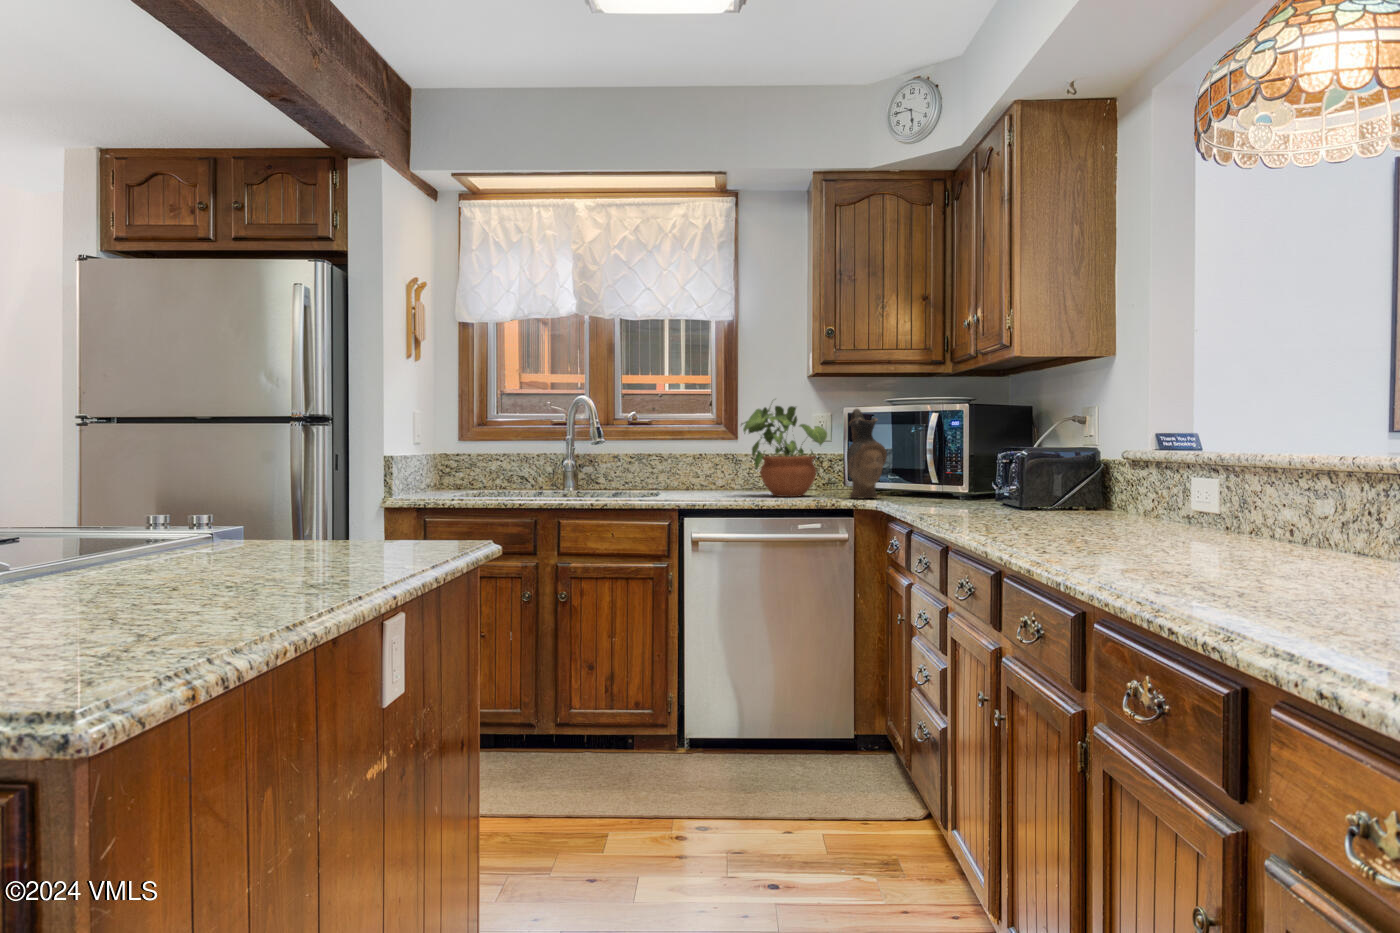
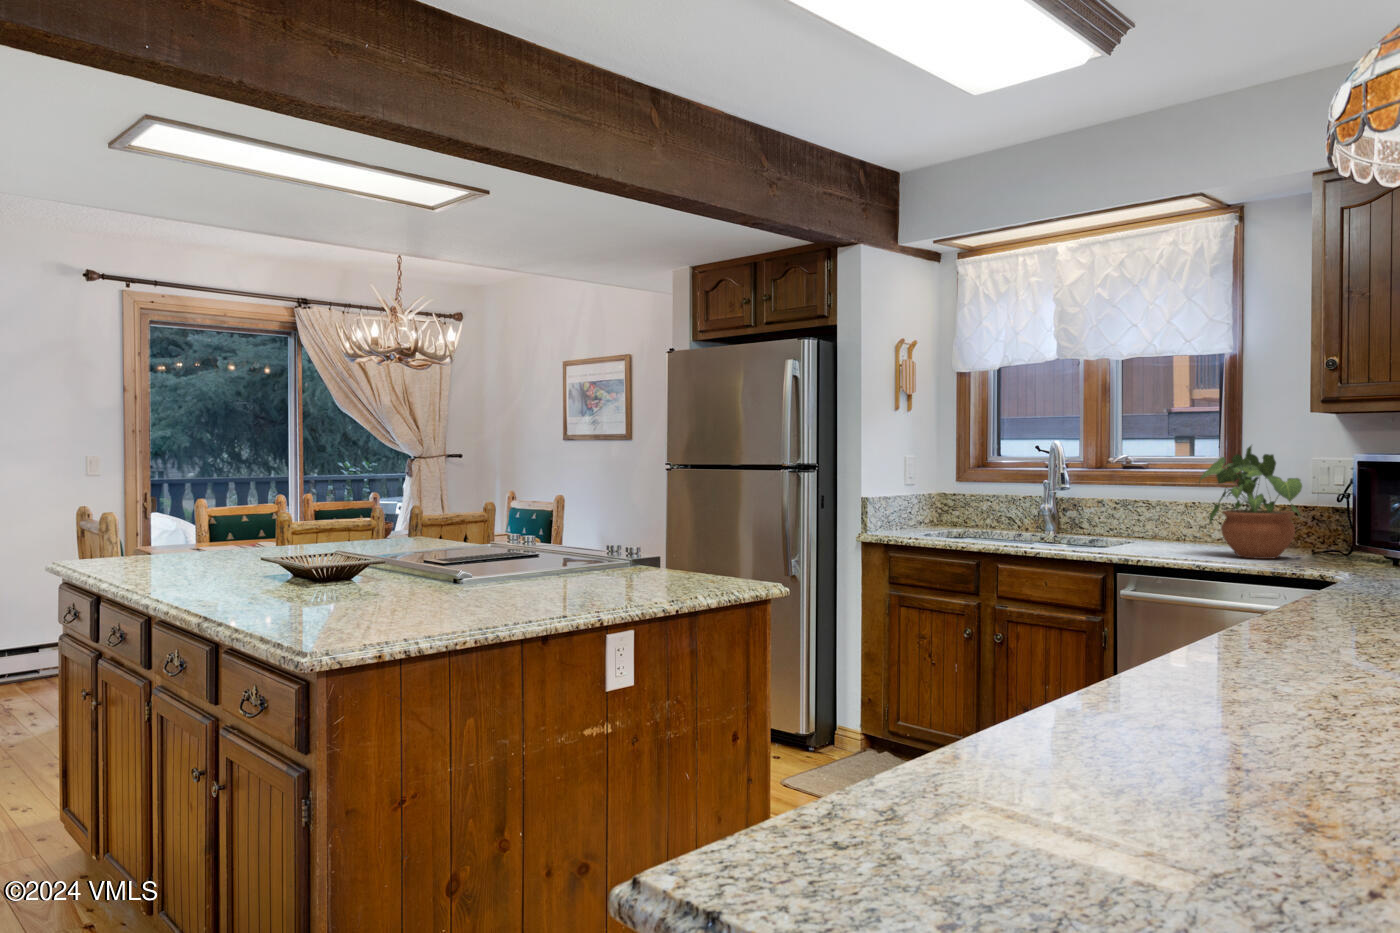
ceramic pitcher: present [847,409,887,499] -> none [1312,459,1366,568]

